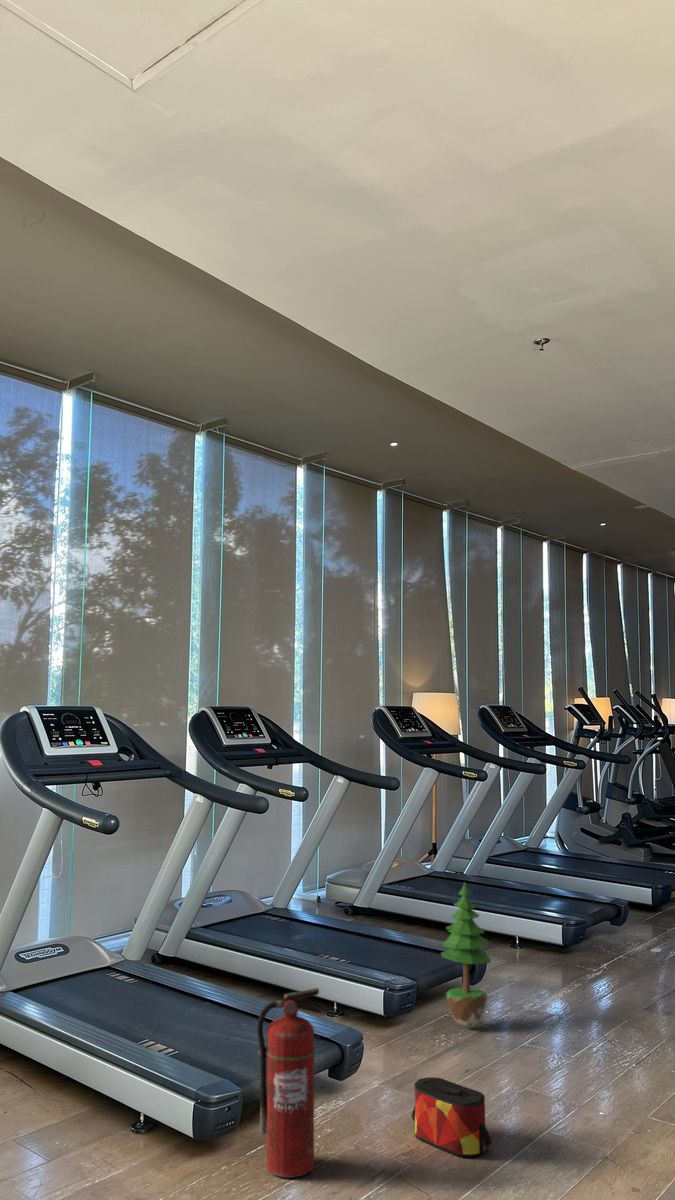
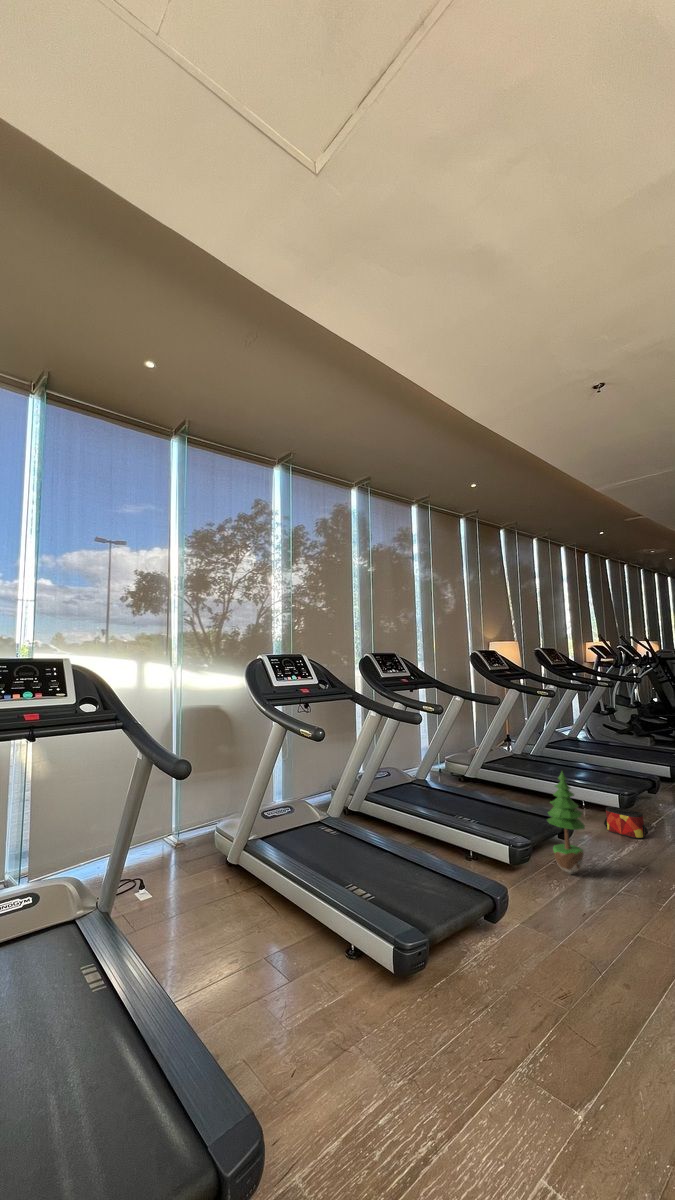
fire extinguisher: present [257,988,322,1178] -> none [438,863,489,1014]
bag: present [412,1077,492,1157] -> present [604,807,648,839]

